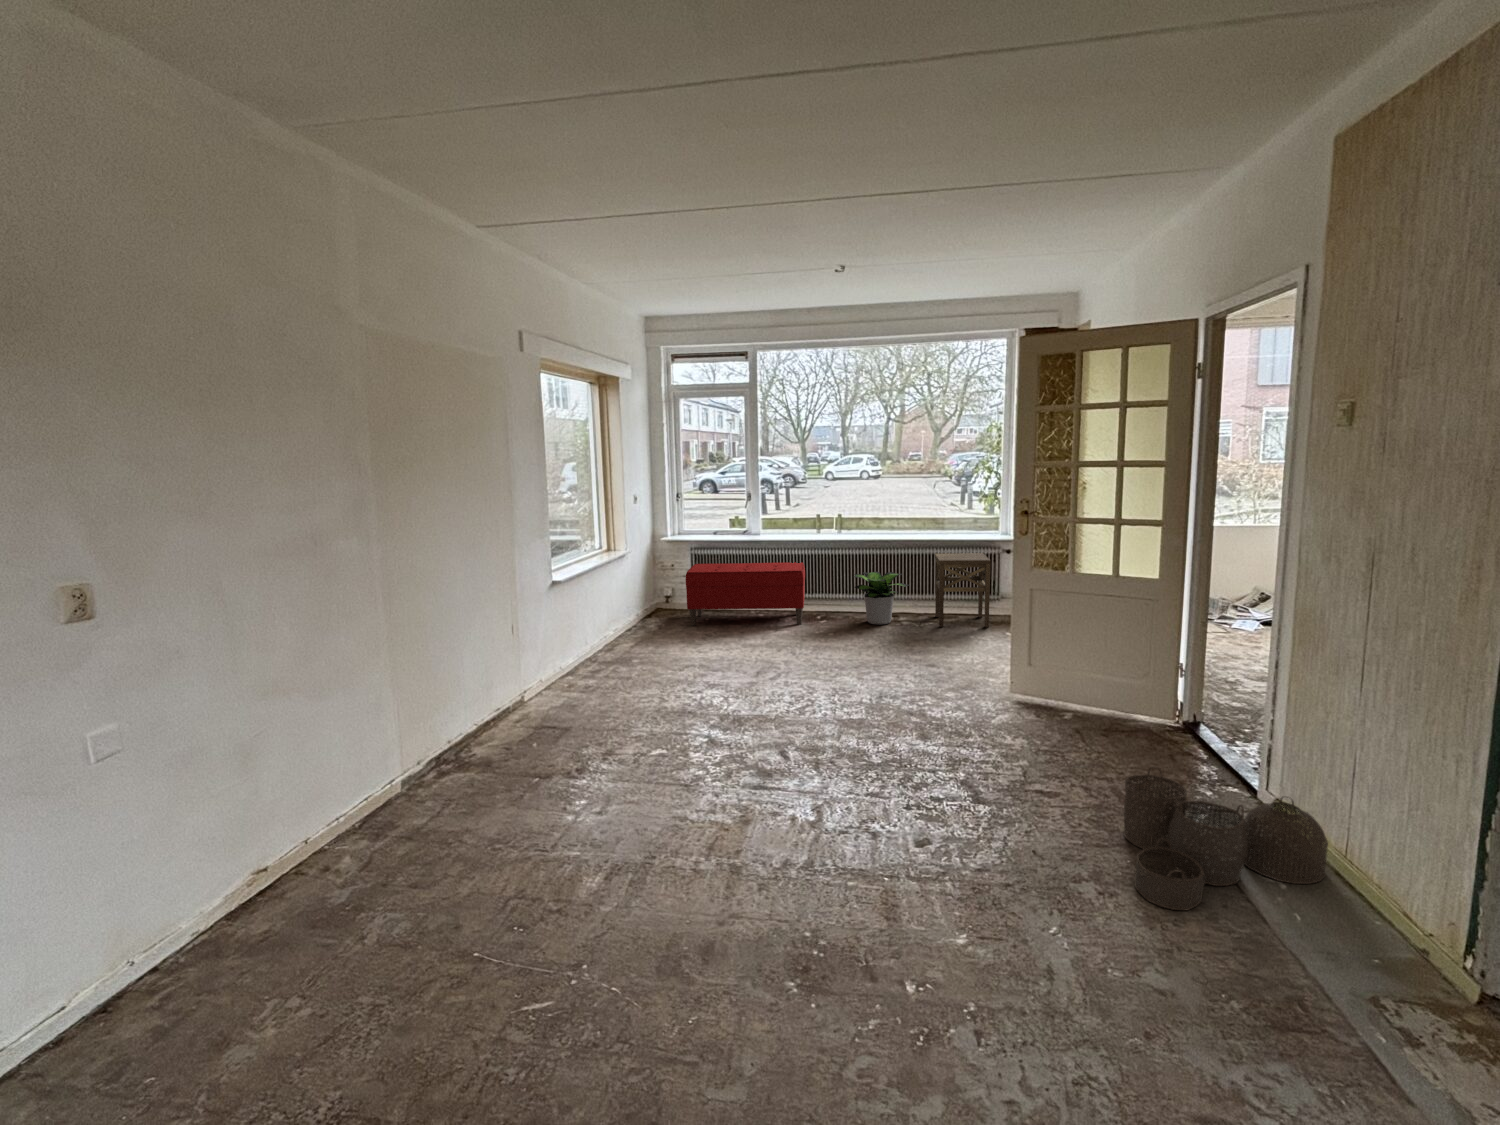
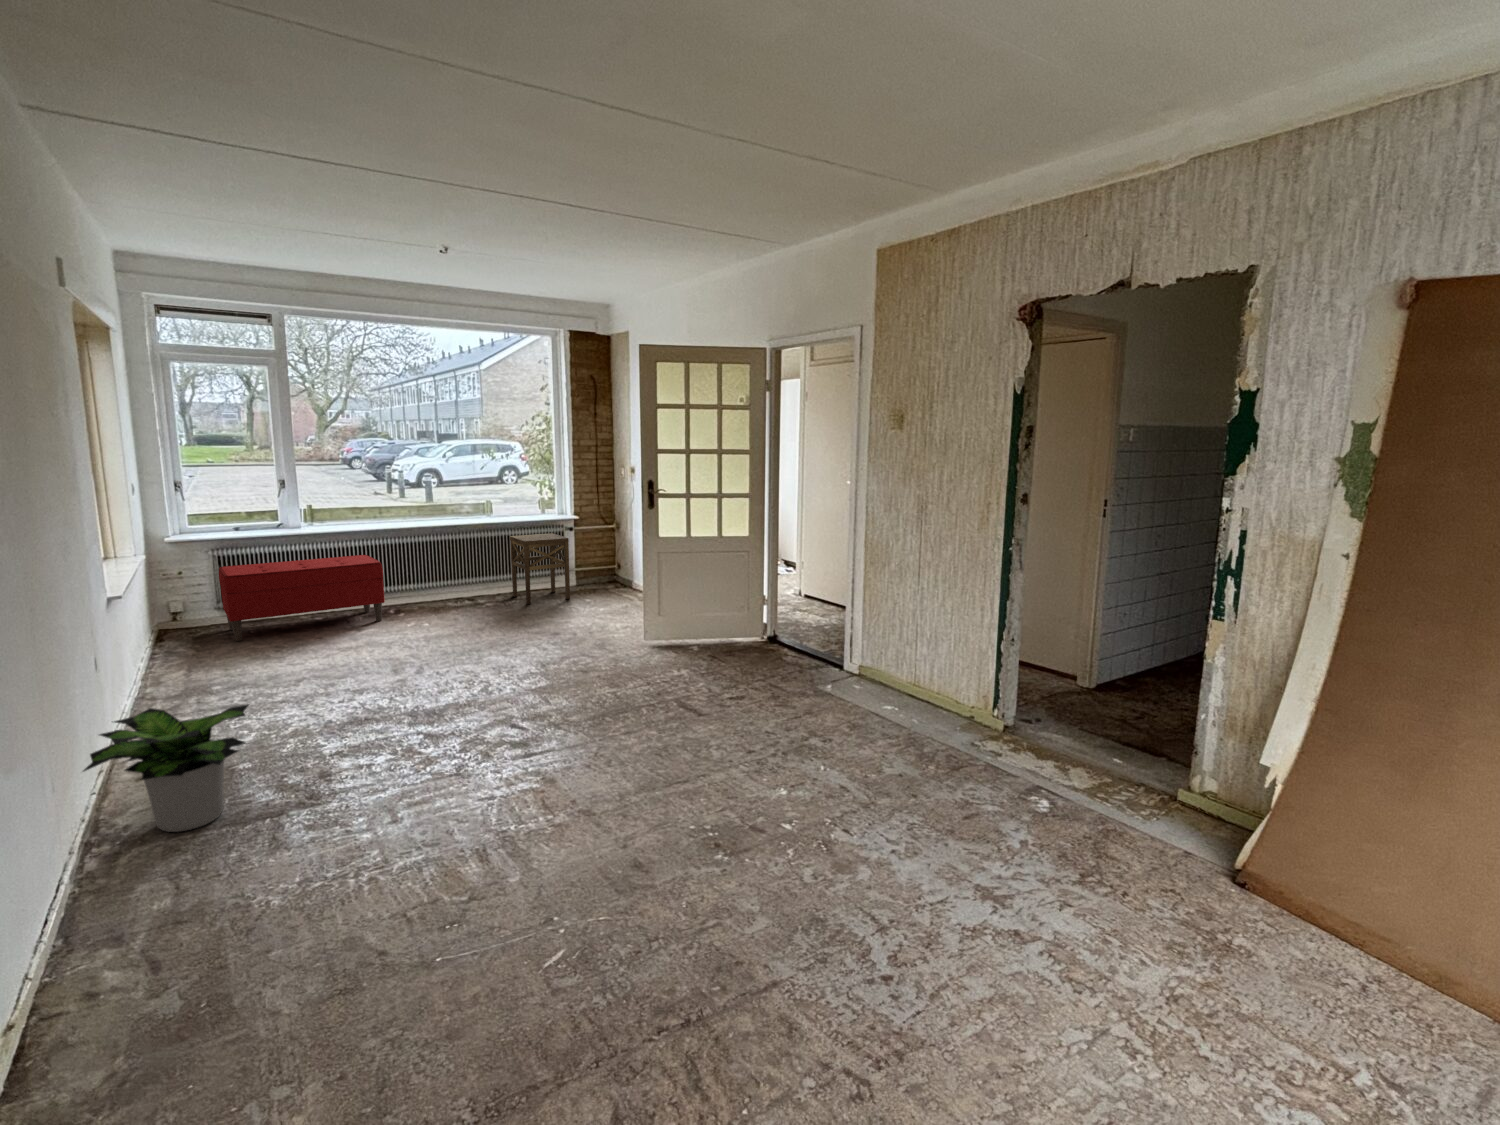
potted plant: present [854,571,909,625] -> present [83,704,249,832]
woven basket: present [1124,767,1328,910] -> none [802,657,908,737]

